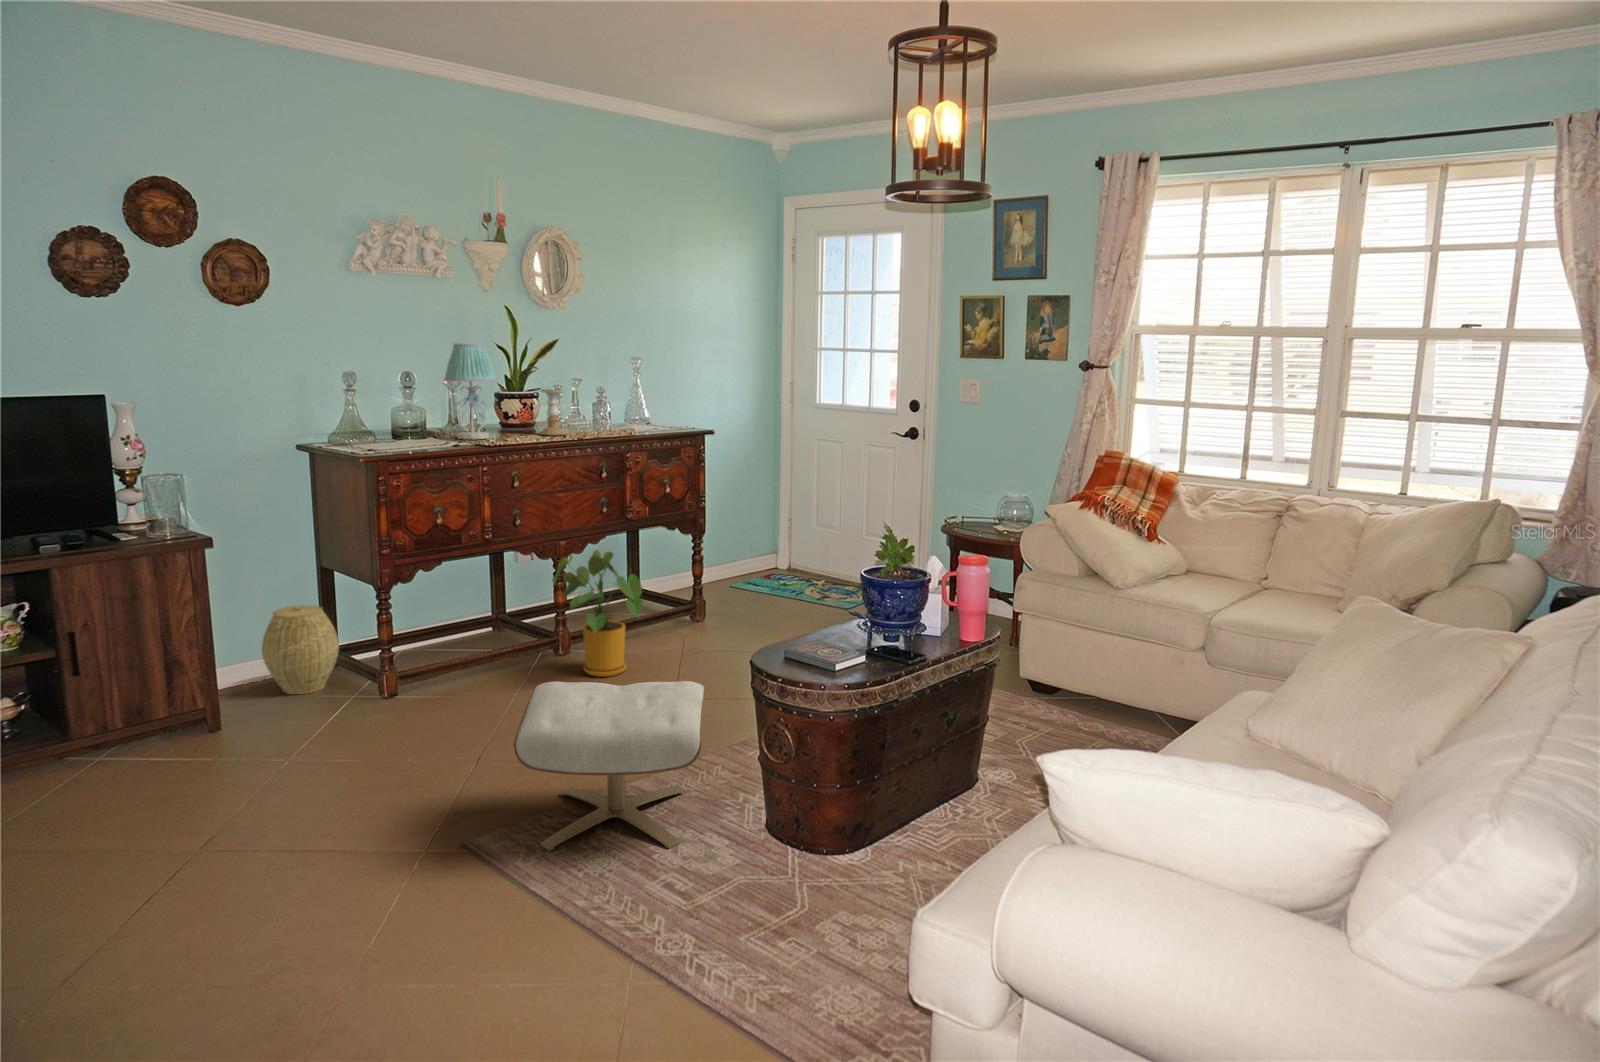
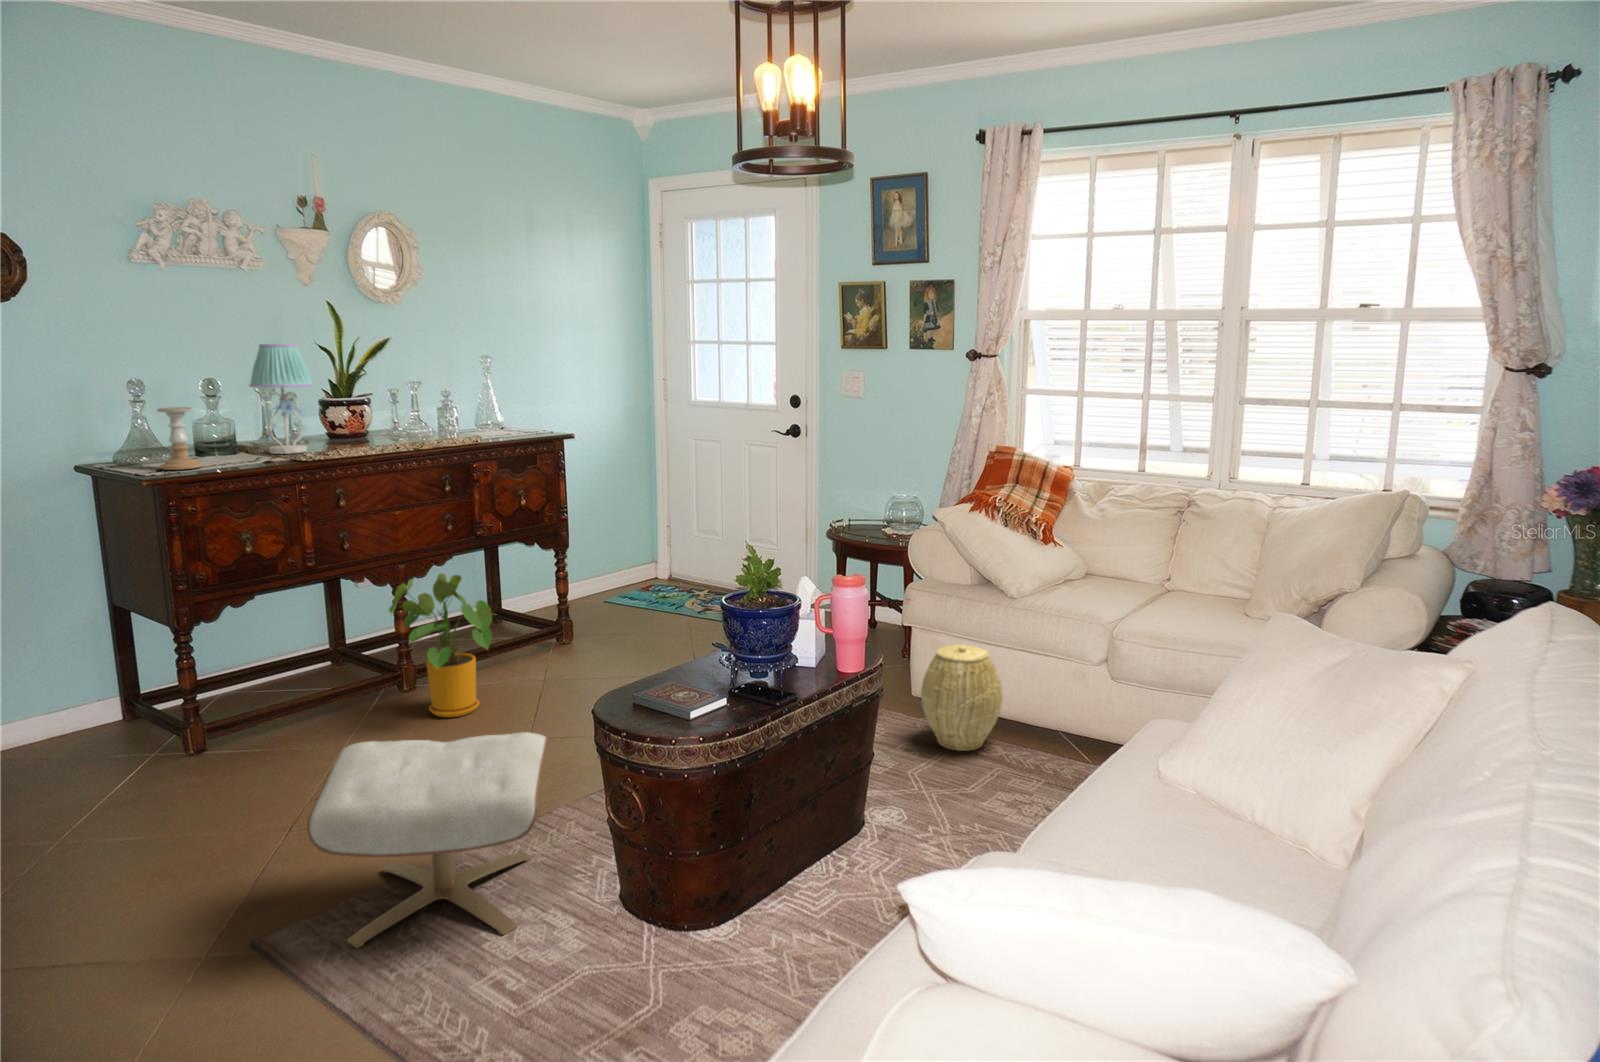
candle holder: present [540,389,567,435] -> present [157,407,202,470]
woven basket: present [262,605,339,694] -> present [921,644,1003,751]

